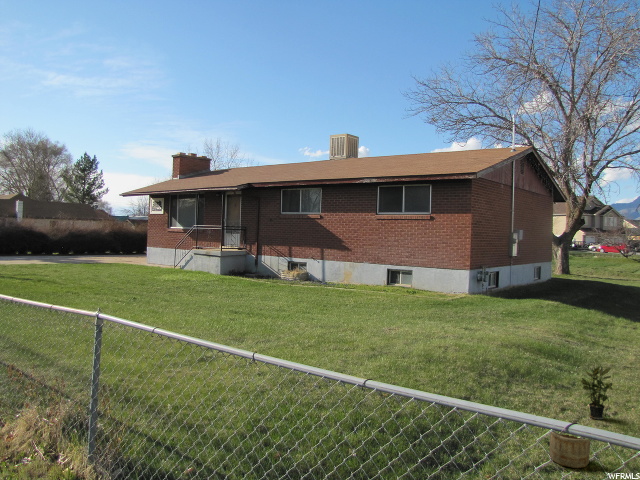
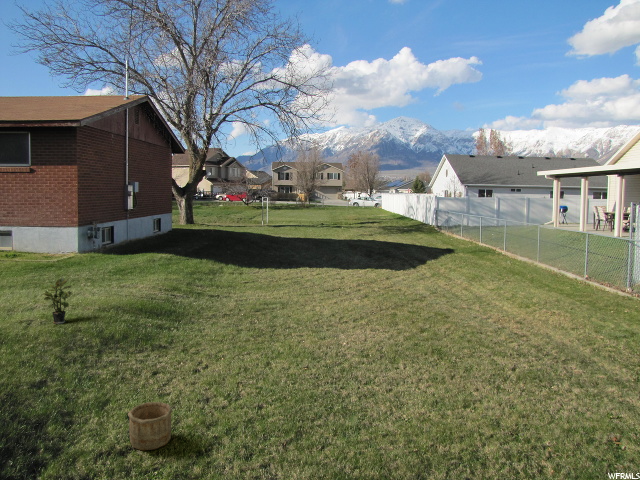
potted plant: present [581,365,613,420] -> present [44,277,72,324]

